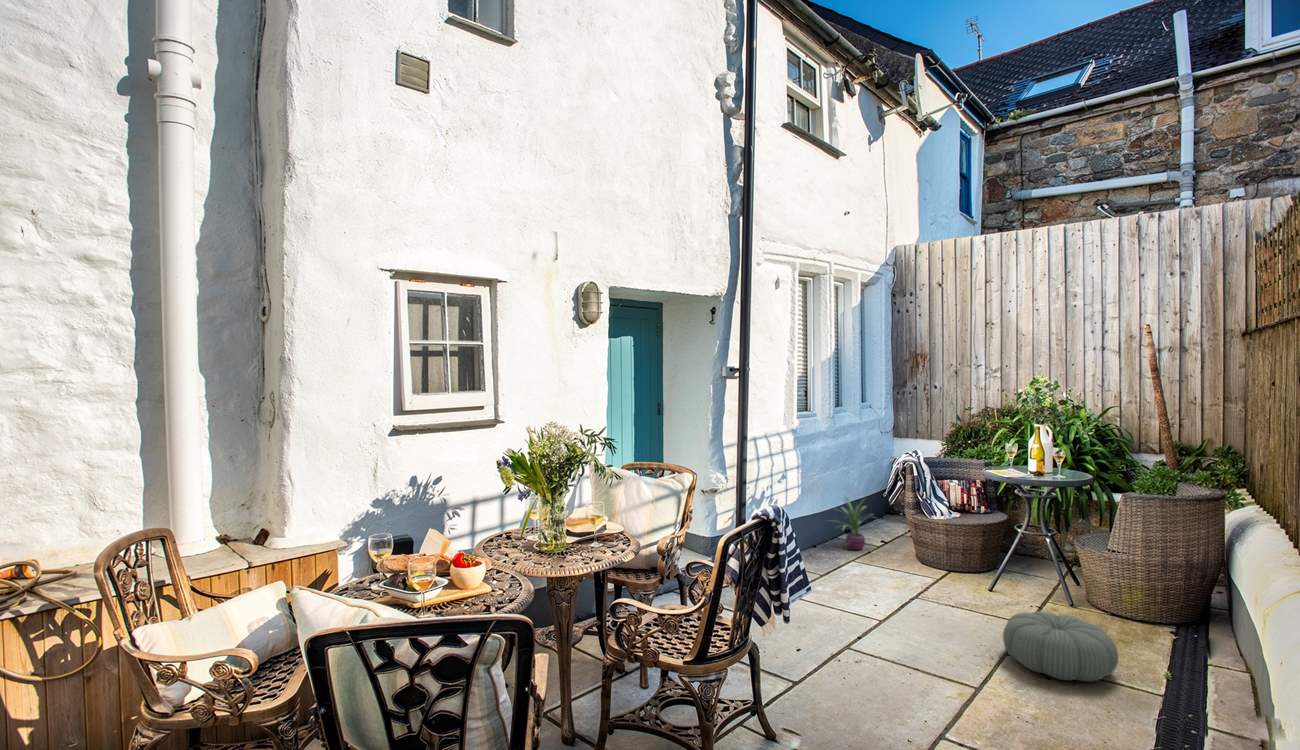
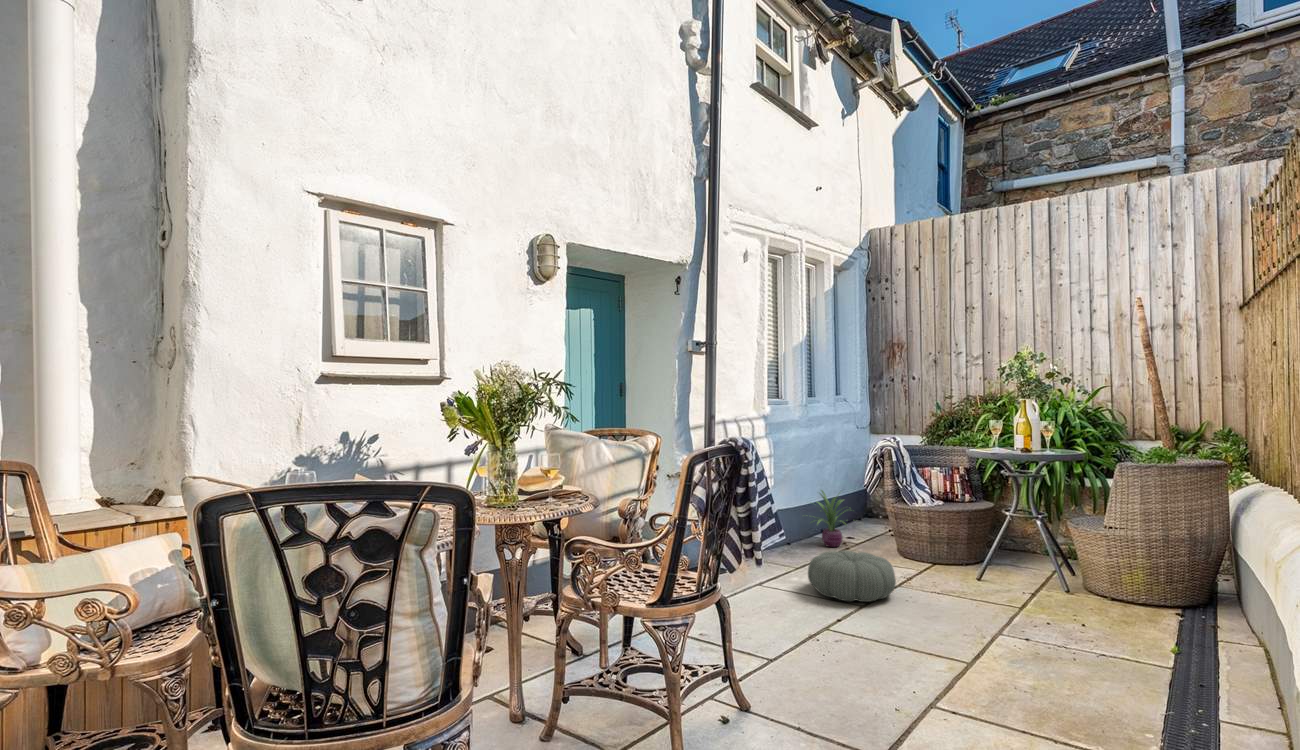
pouf: present [1003,611,1118,681] -> present [808,550,896,602]

